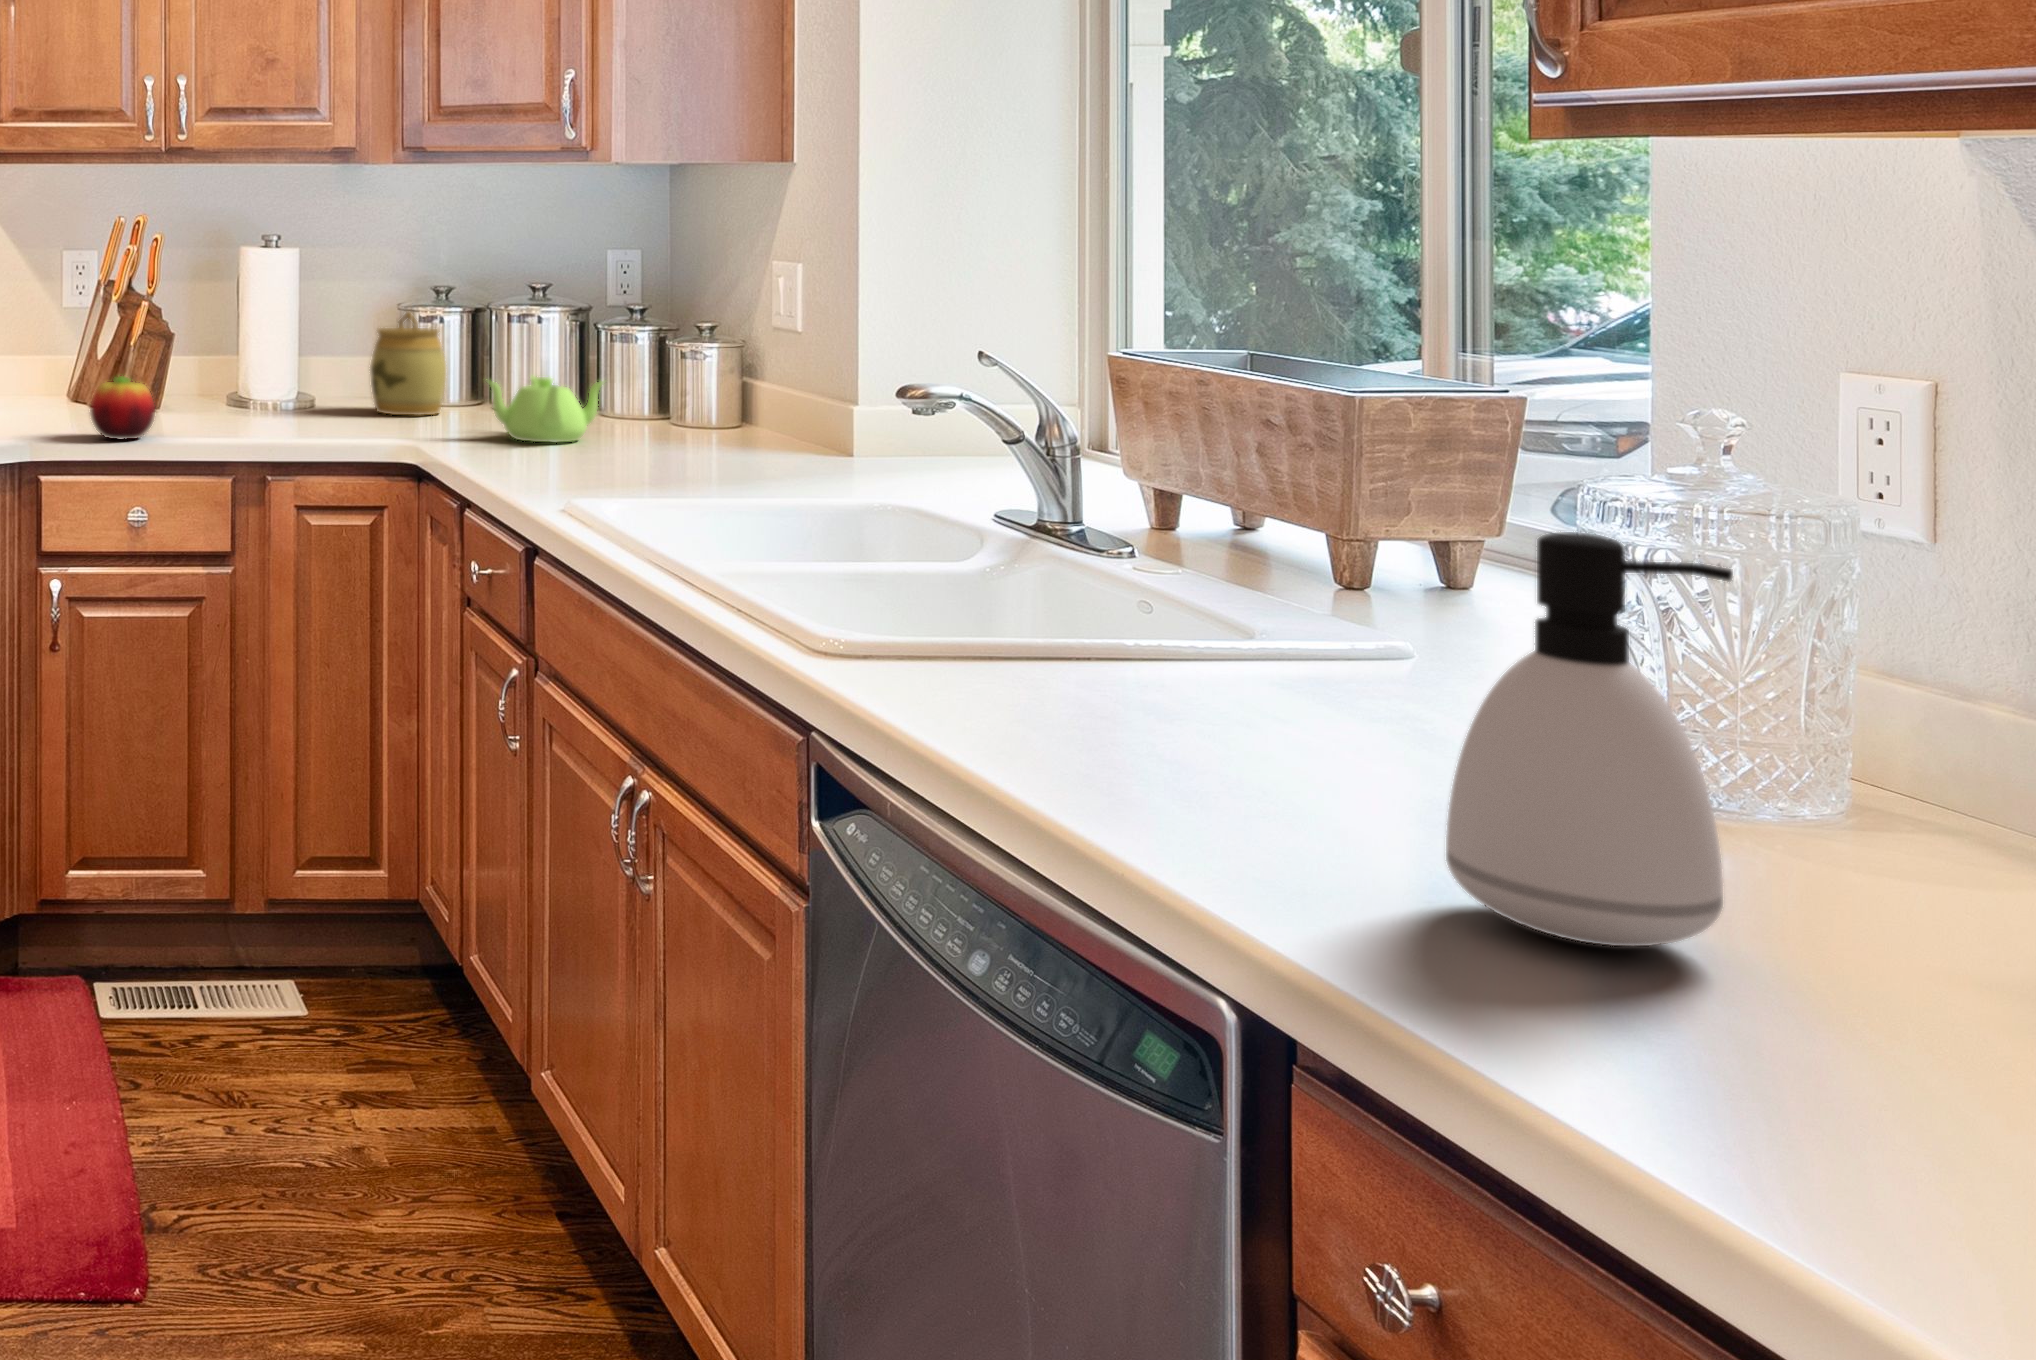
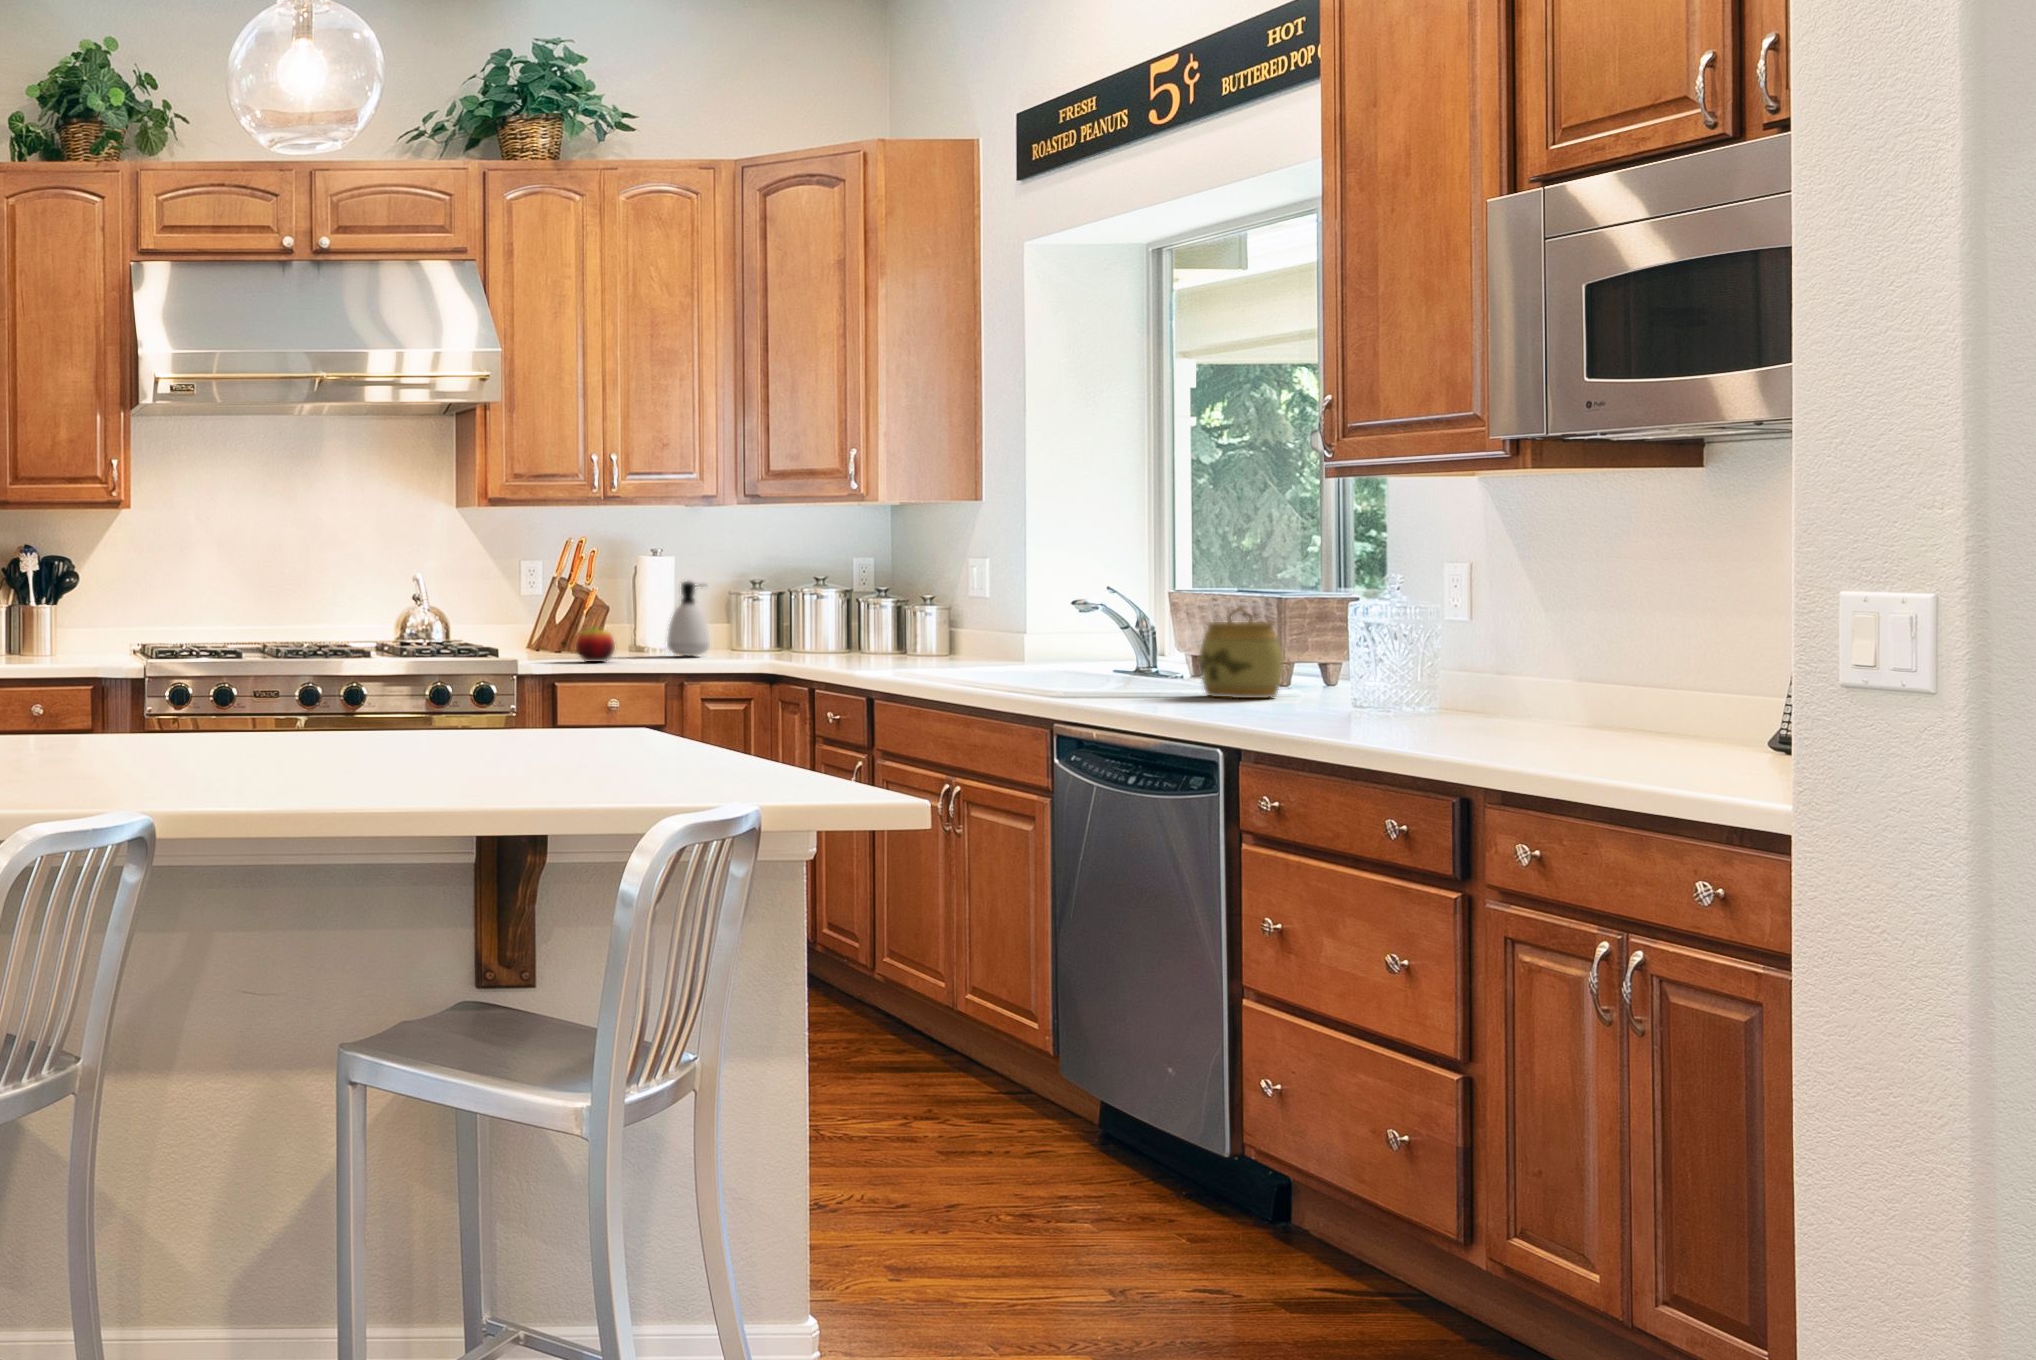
jar: present [370,313,446,416] -> present [1199,608,1283,698]
teapot: present [488,376,603,442] -> none [808,624,881,658]
soap dispenser: present [1446,532,1733,946] -> present [667,581,710,656]

